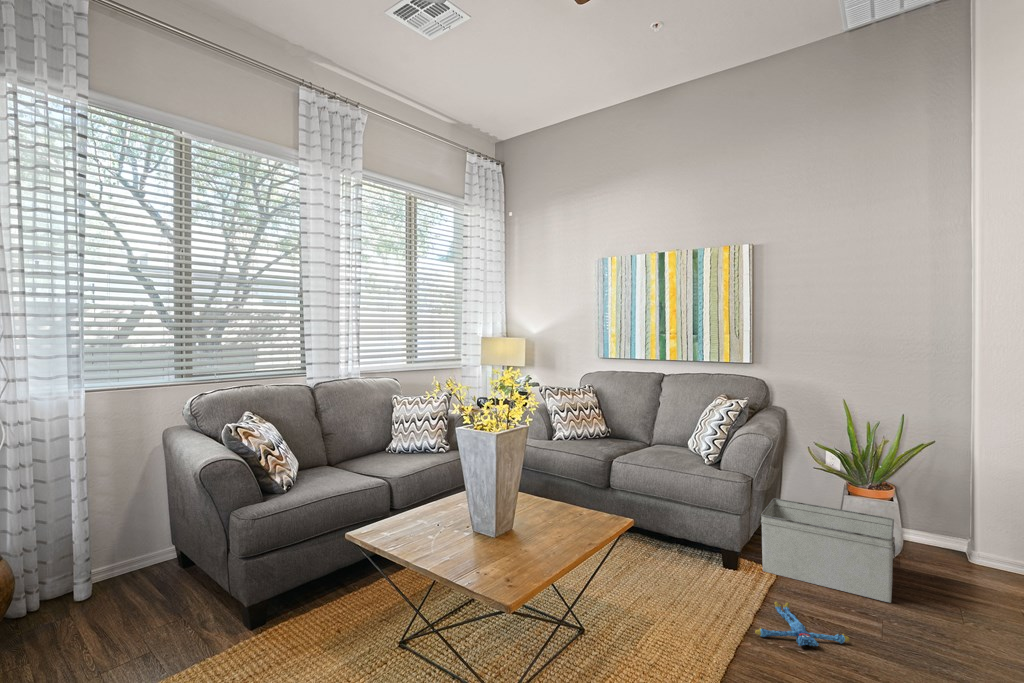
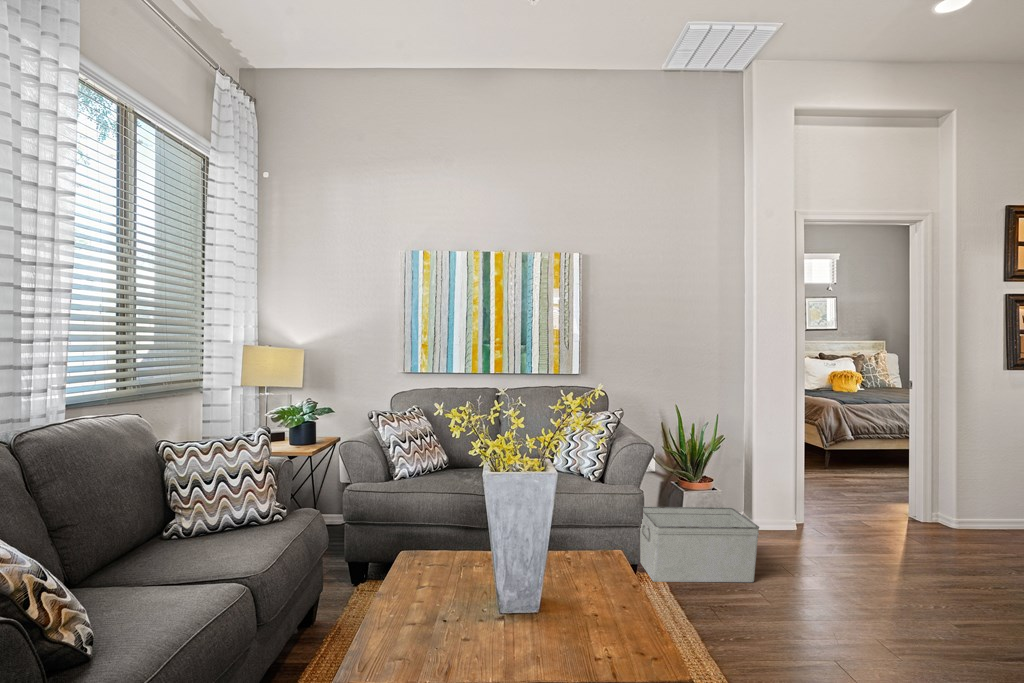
plush toy: present [755,602,849,646] -> none [706,607,779,650]

